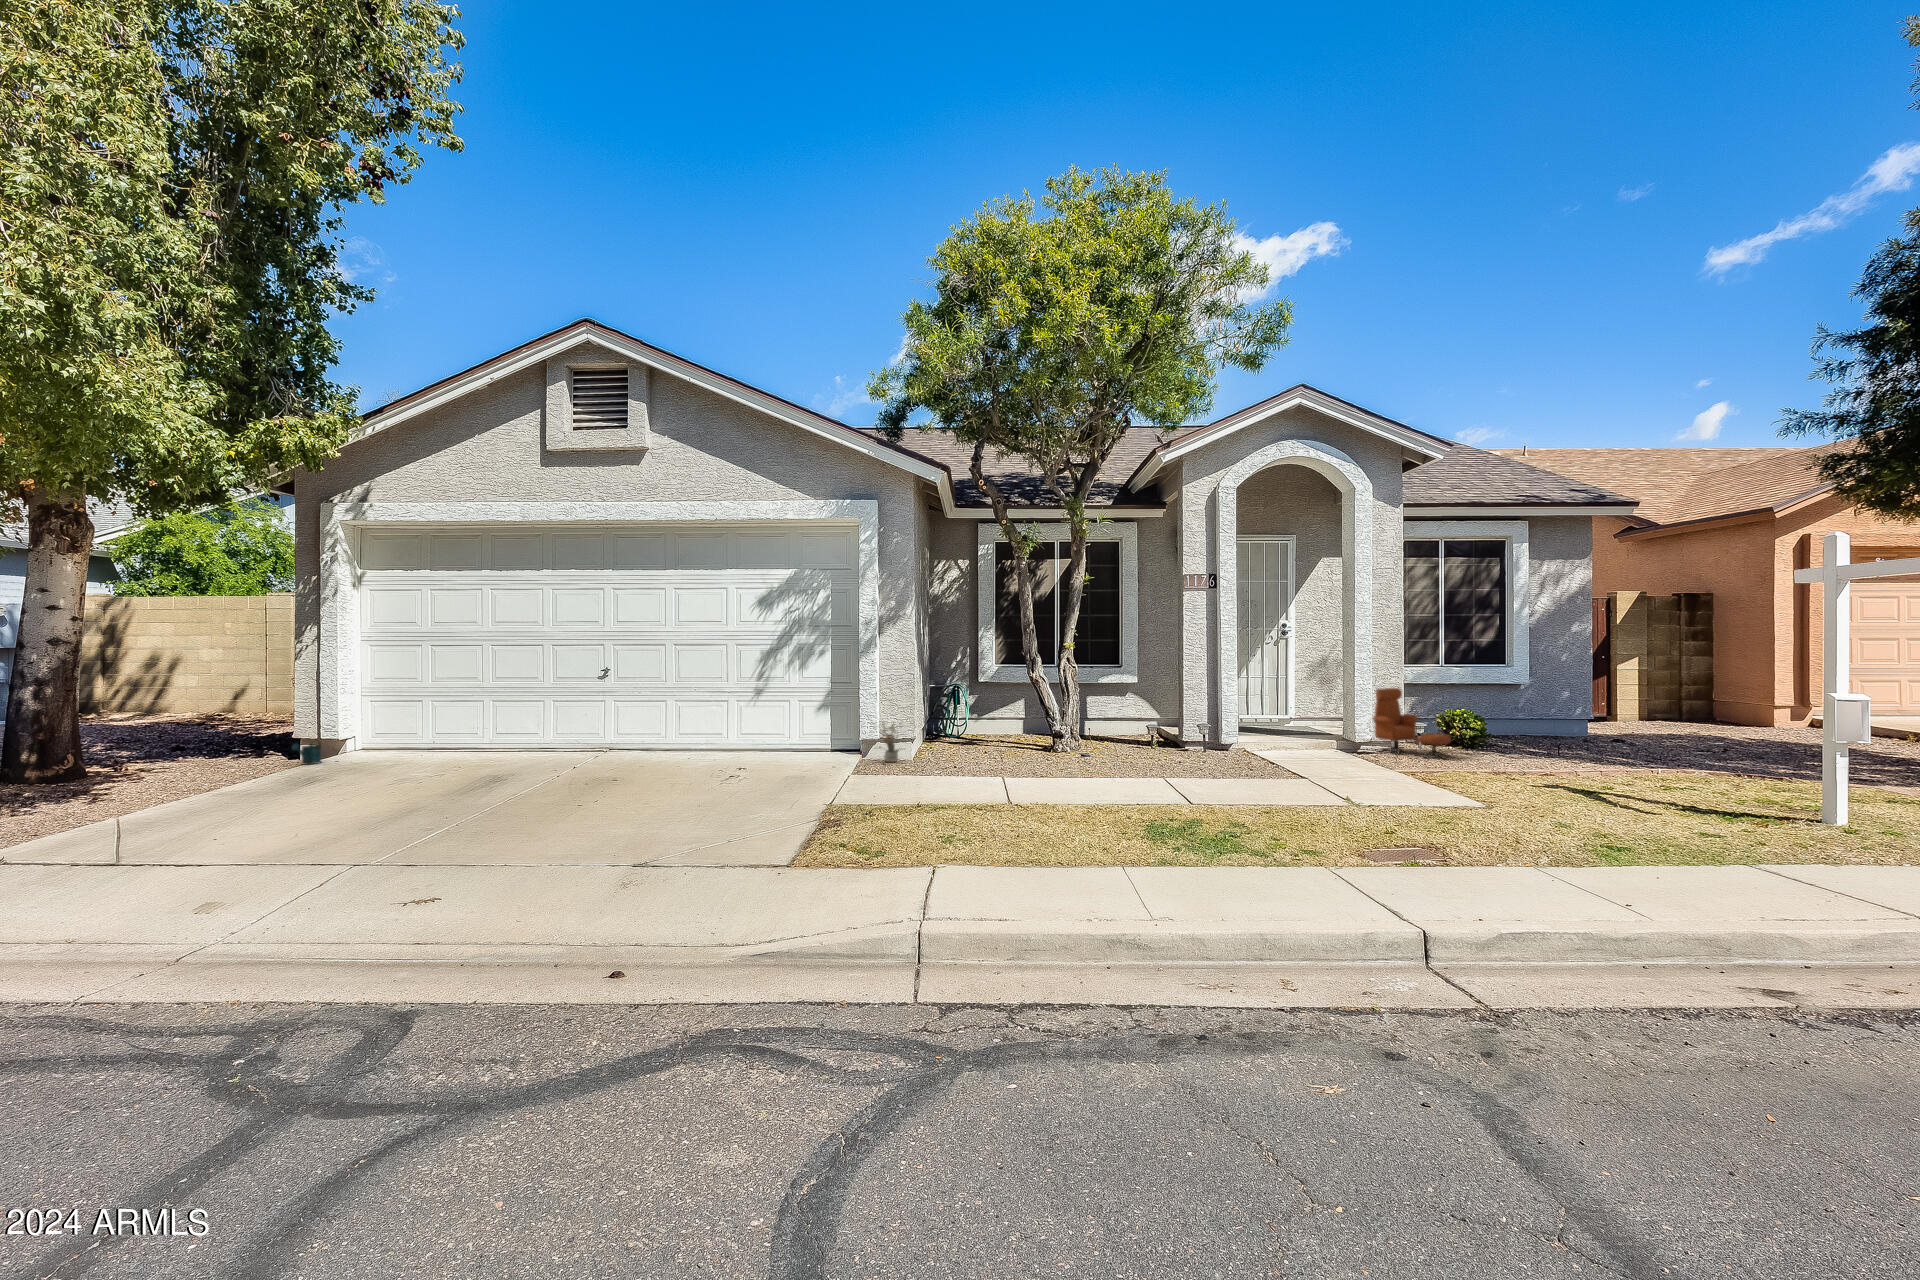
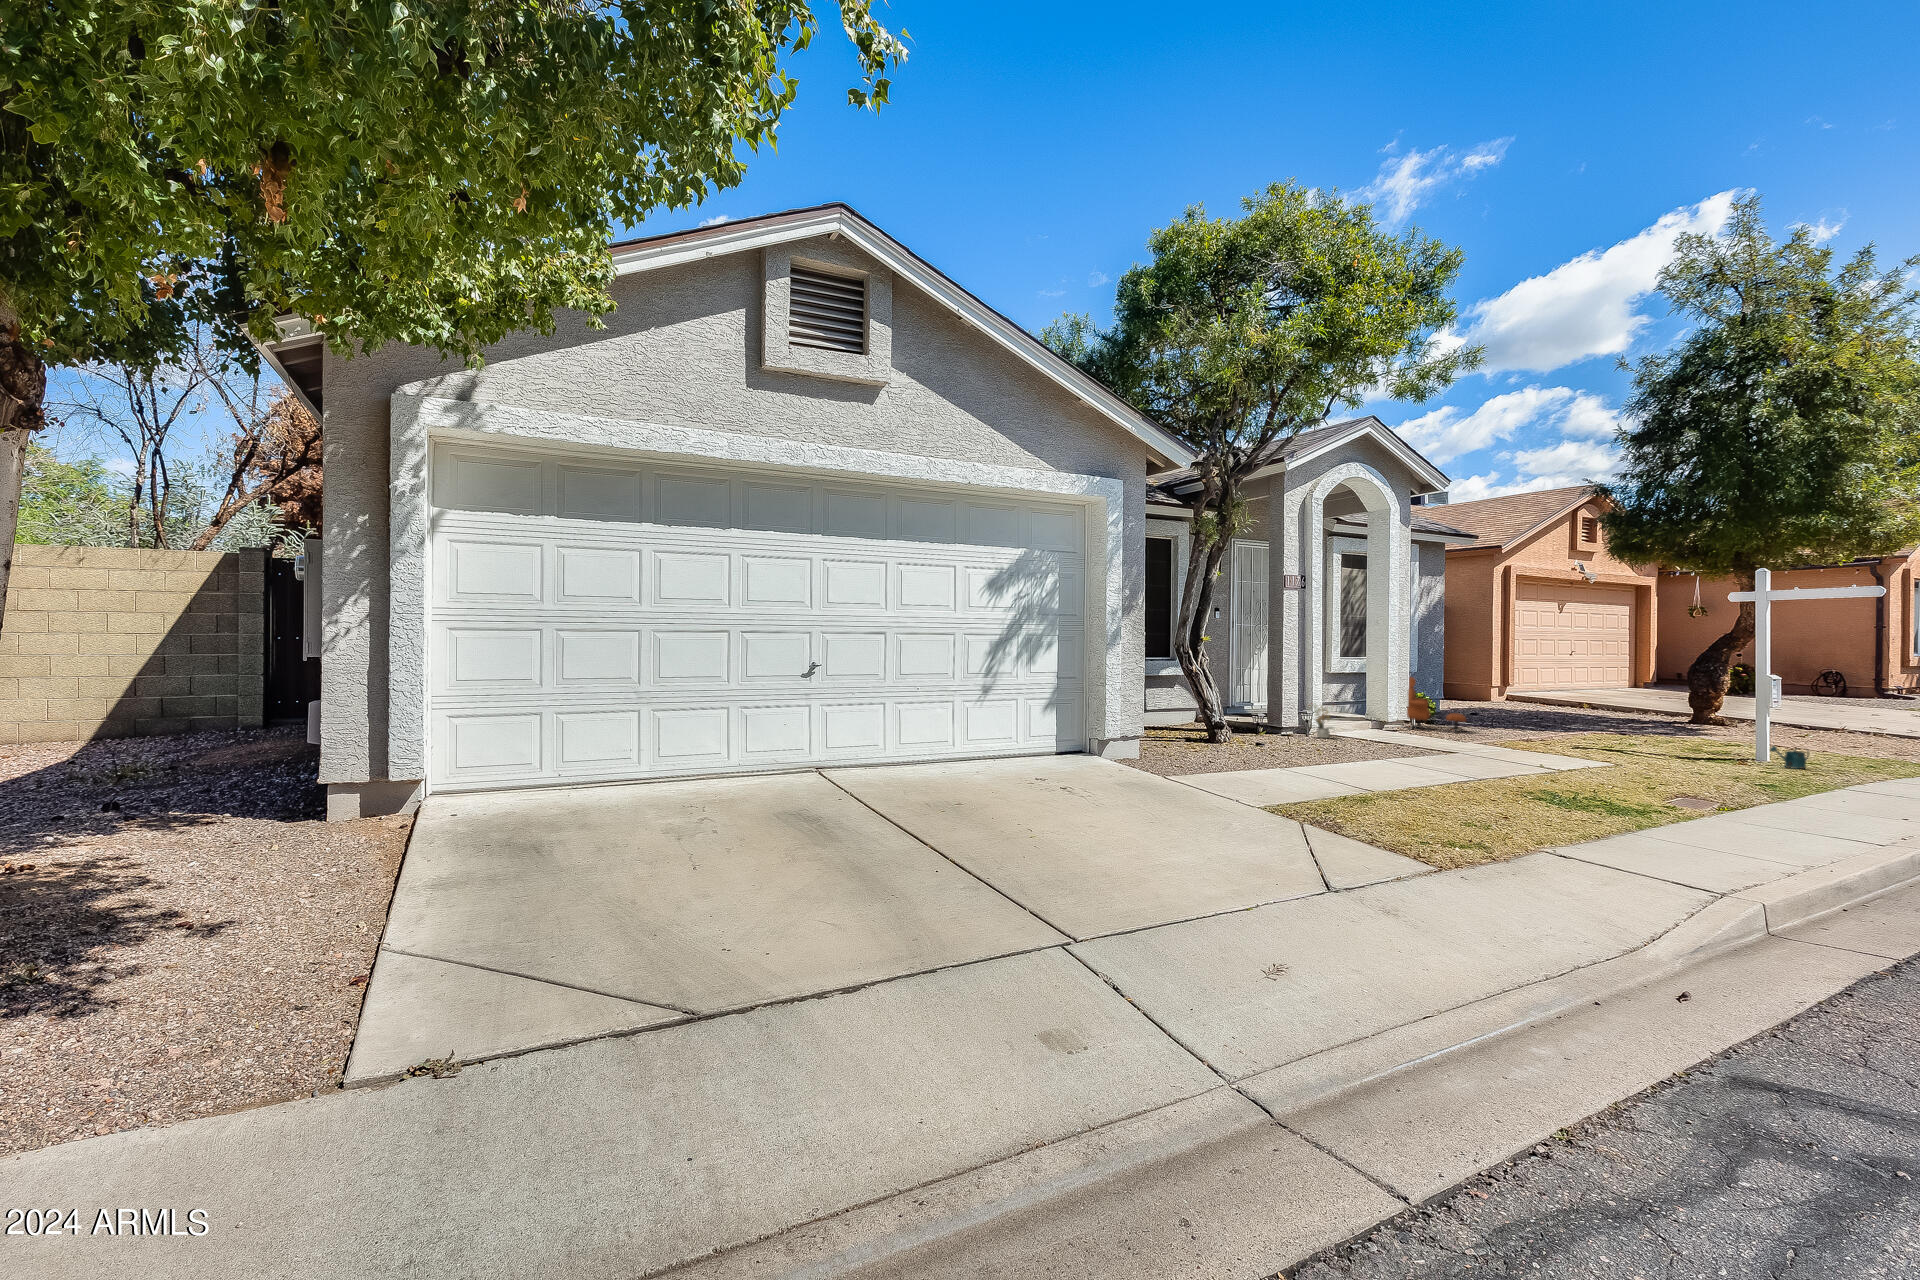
potted plant: present [881,723,899,762] -> present [1314,706,1333,738]
watering can: present [292,742,321,765] -> present [1770,746,1809,769]

